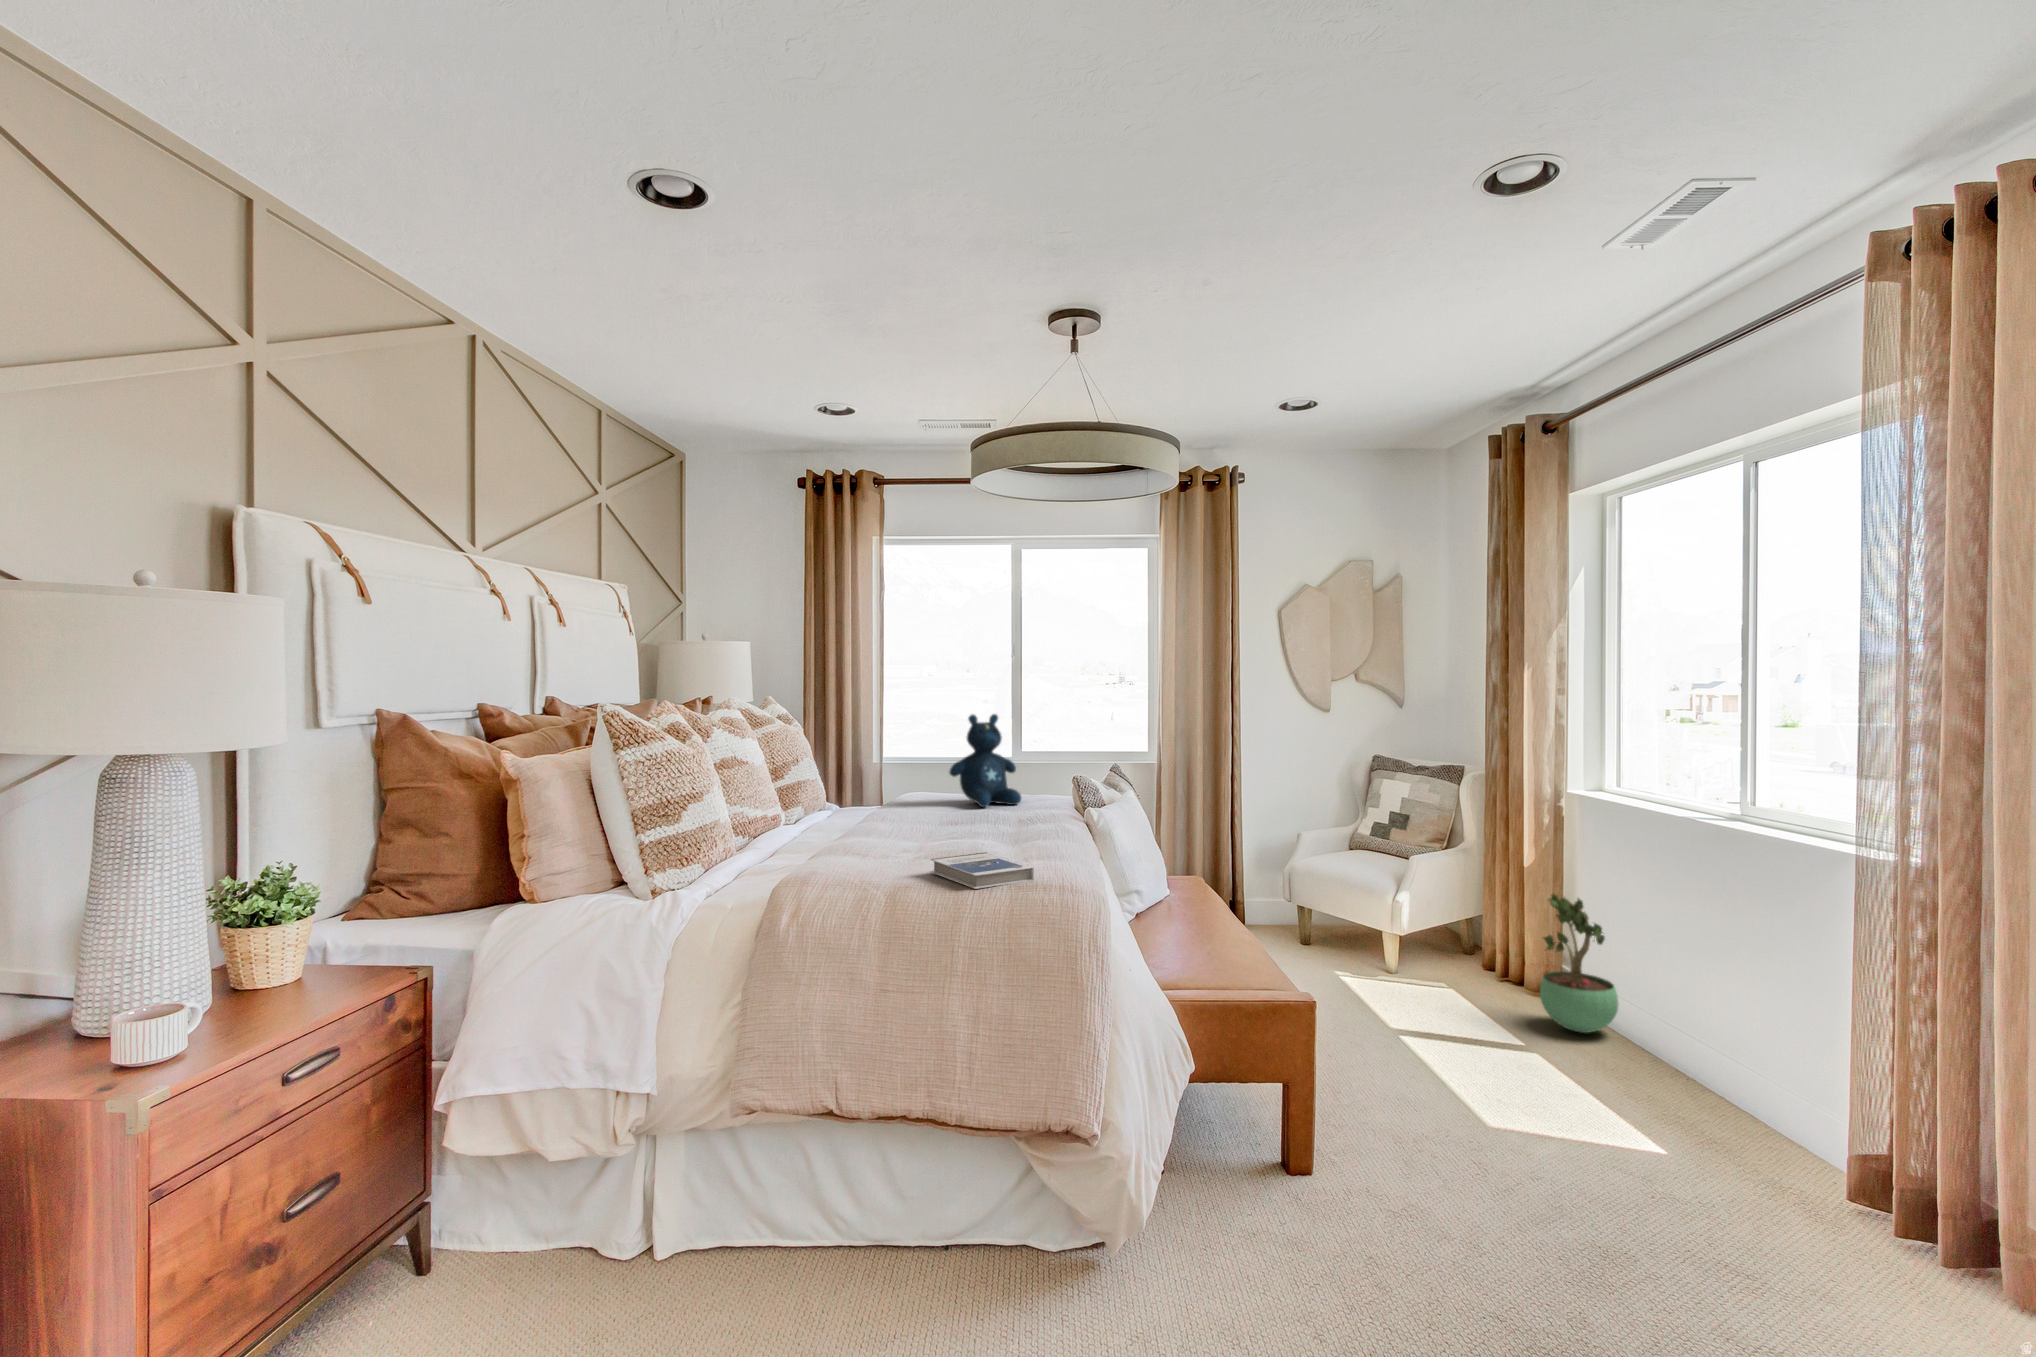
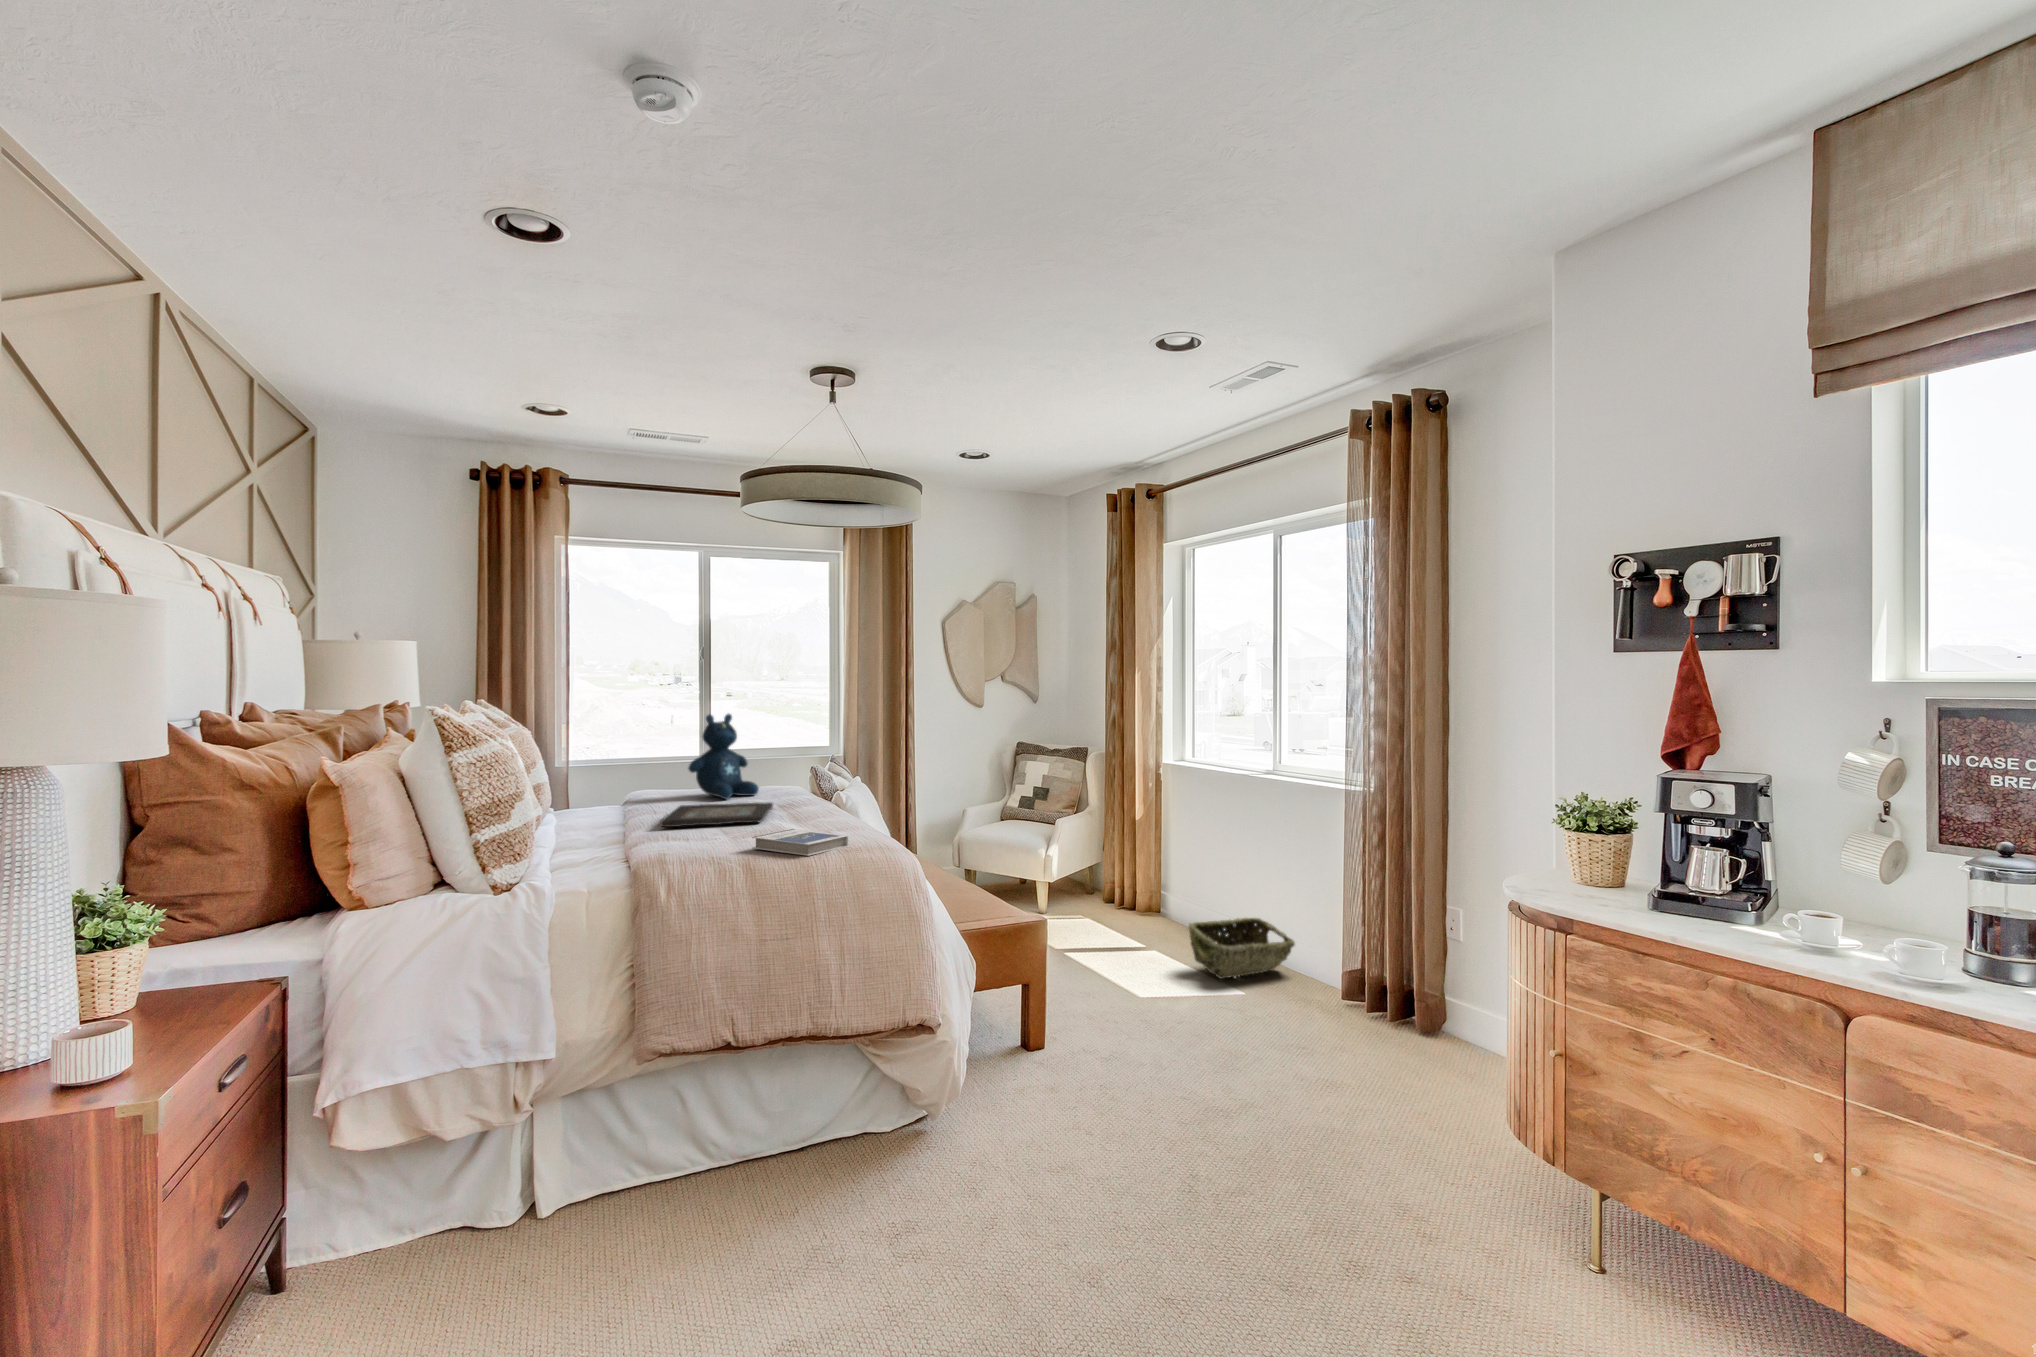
decorative tray: none [879,812,1017,839] -> present [660,802,773,827]
potted plant: present [1540,894,1618,1033] -> none [1153,837,1203,935]
woven basket: none [1576,1023,1764,1117] -> present [1189,918,1295,979]

